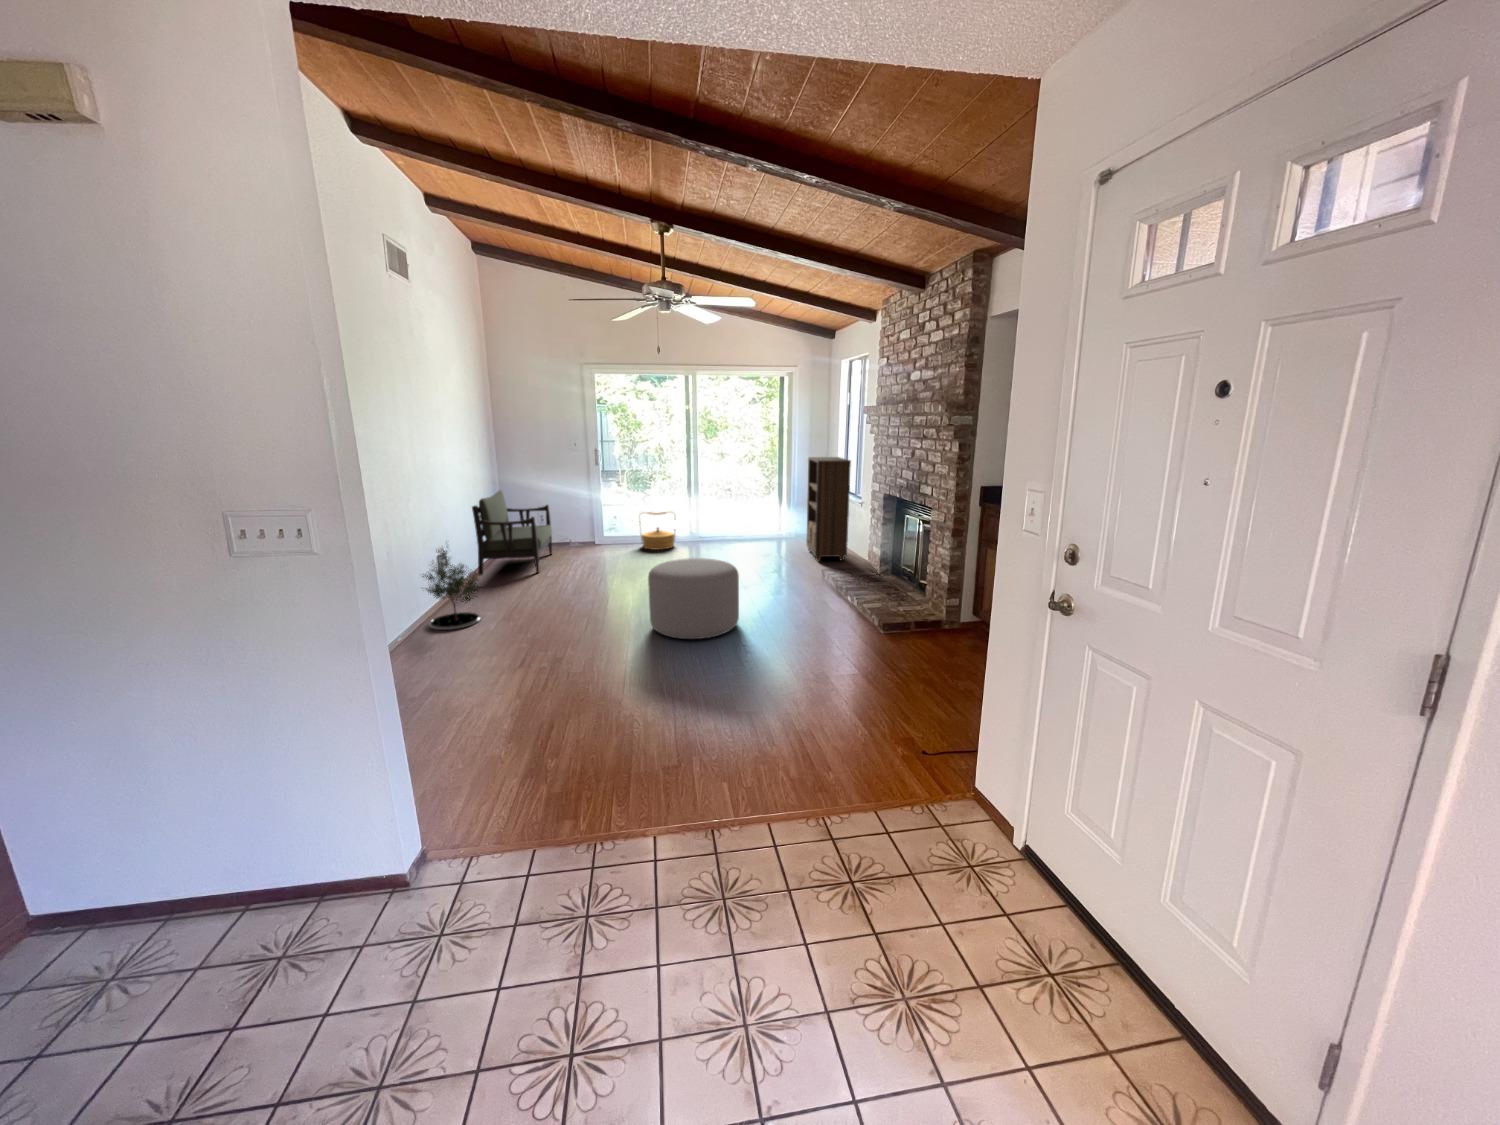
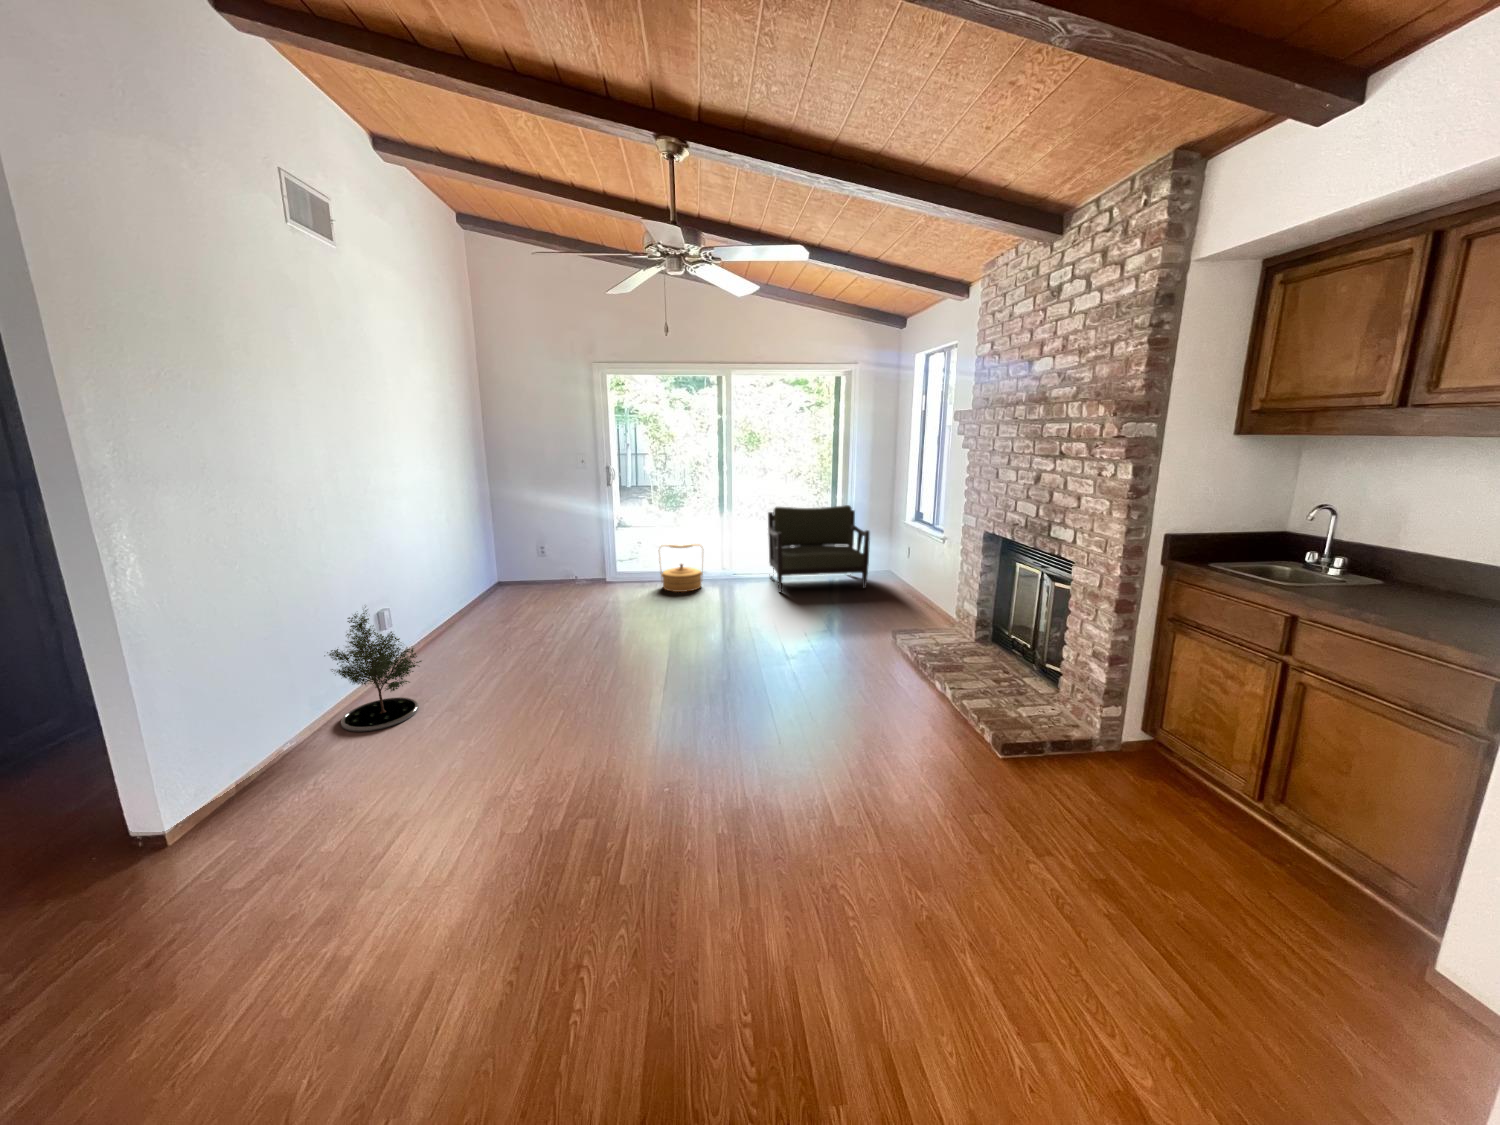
bookshelf: present [807,457,851,561] -> none [867,478,932,614]
armchair: present [472,490,552,576] -> present [768,505,870,592]
ottoman: present [648,558,739,639] -> none [644,632,779,767]

